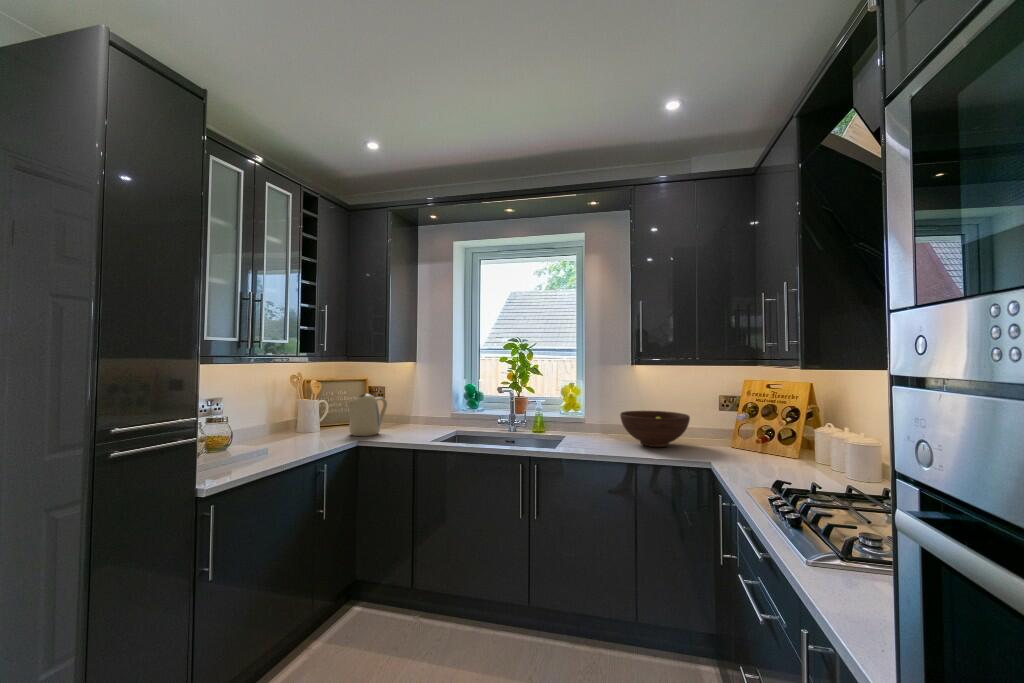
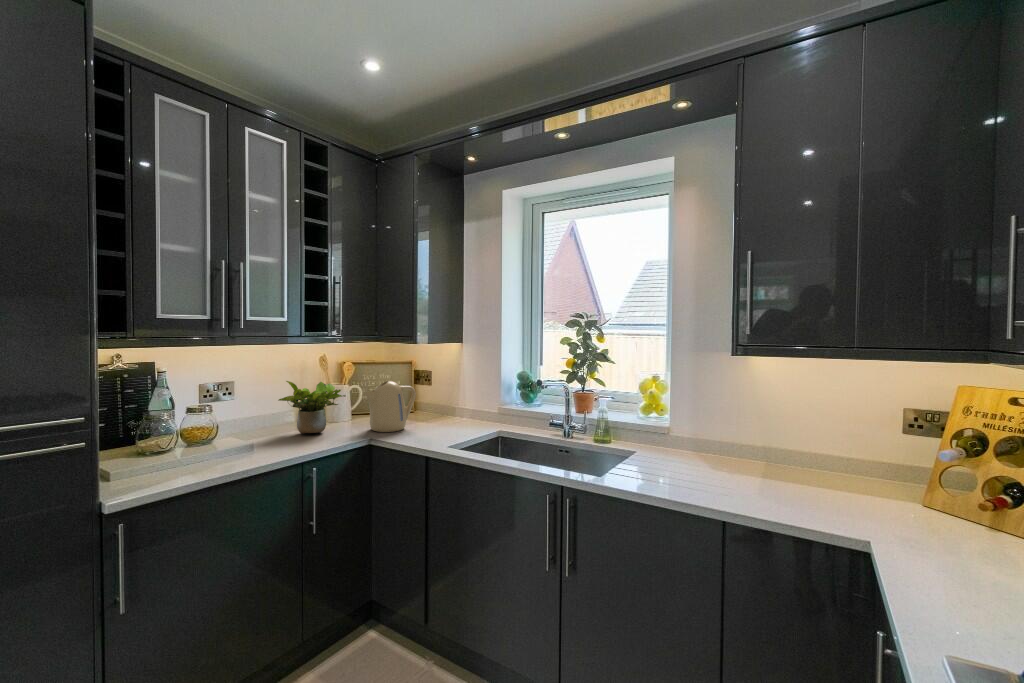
potted plant: none [274,395,329,440] -> present [278,381,345,433]
fruit bowl: present [620,411,690,447] -> none [712,425,837,492]

